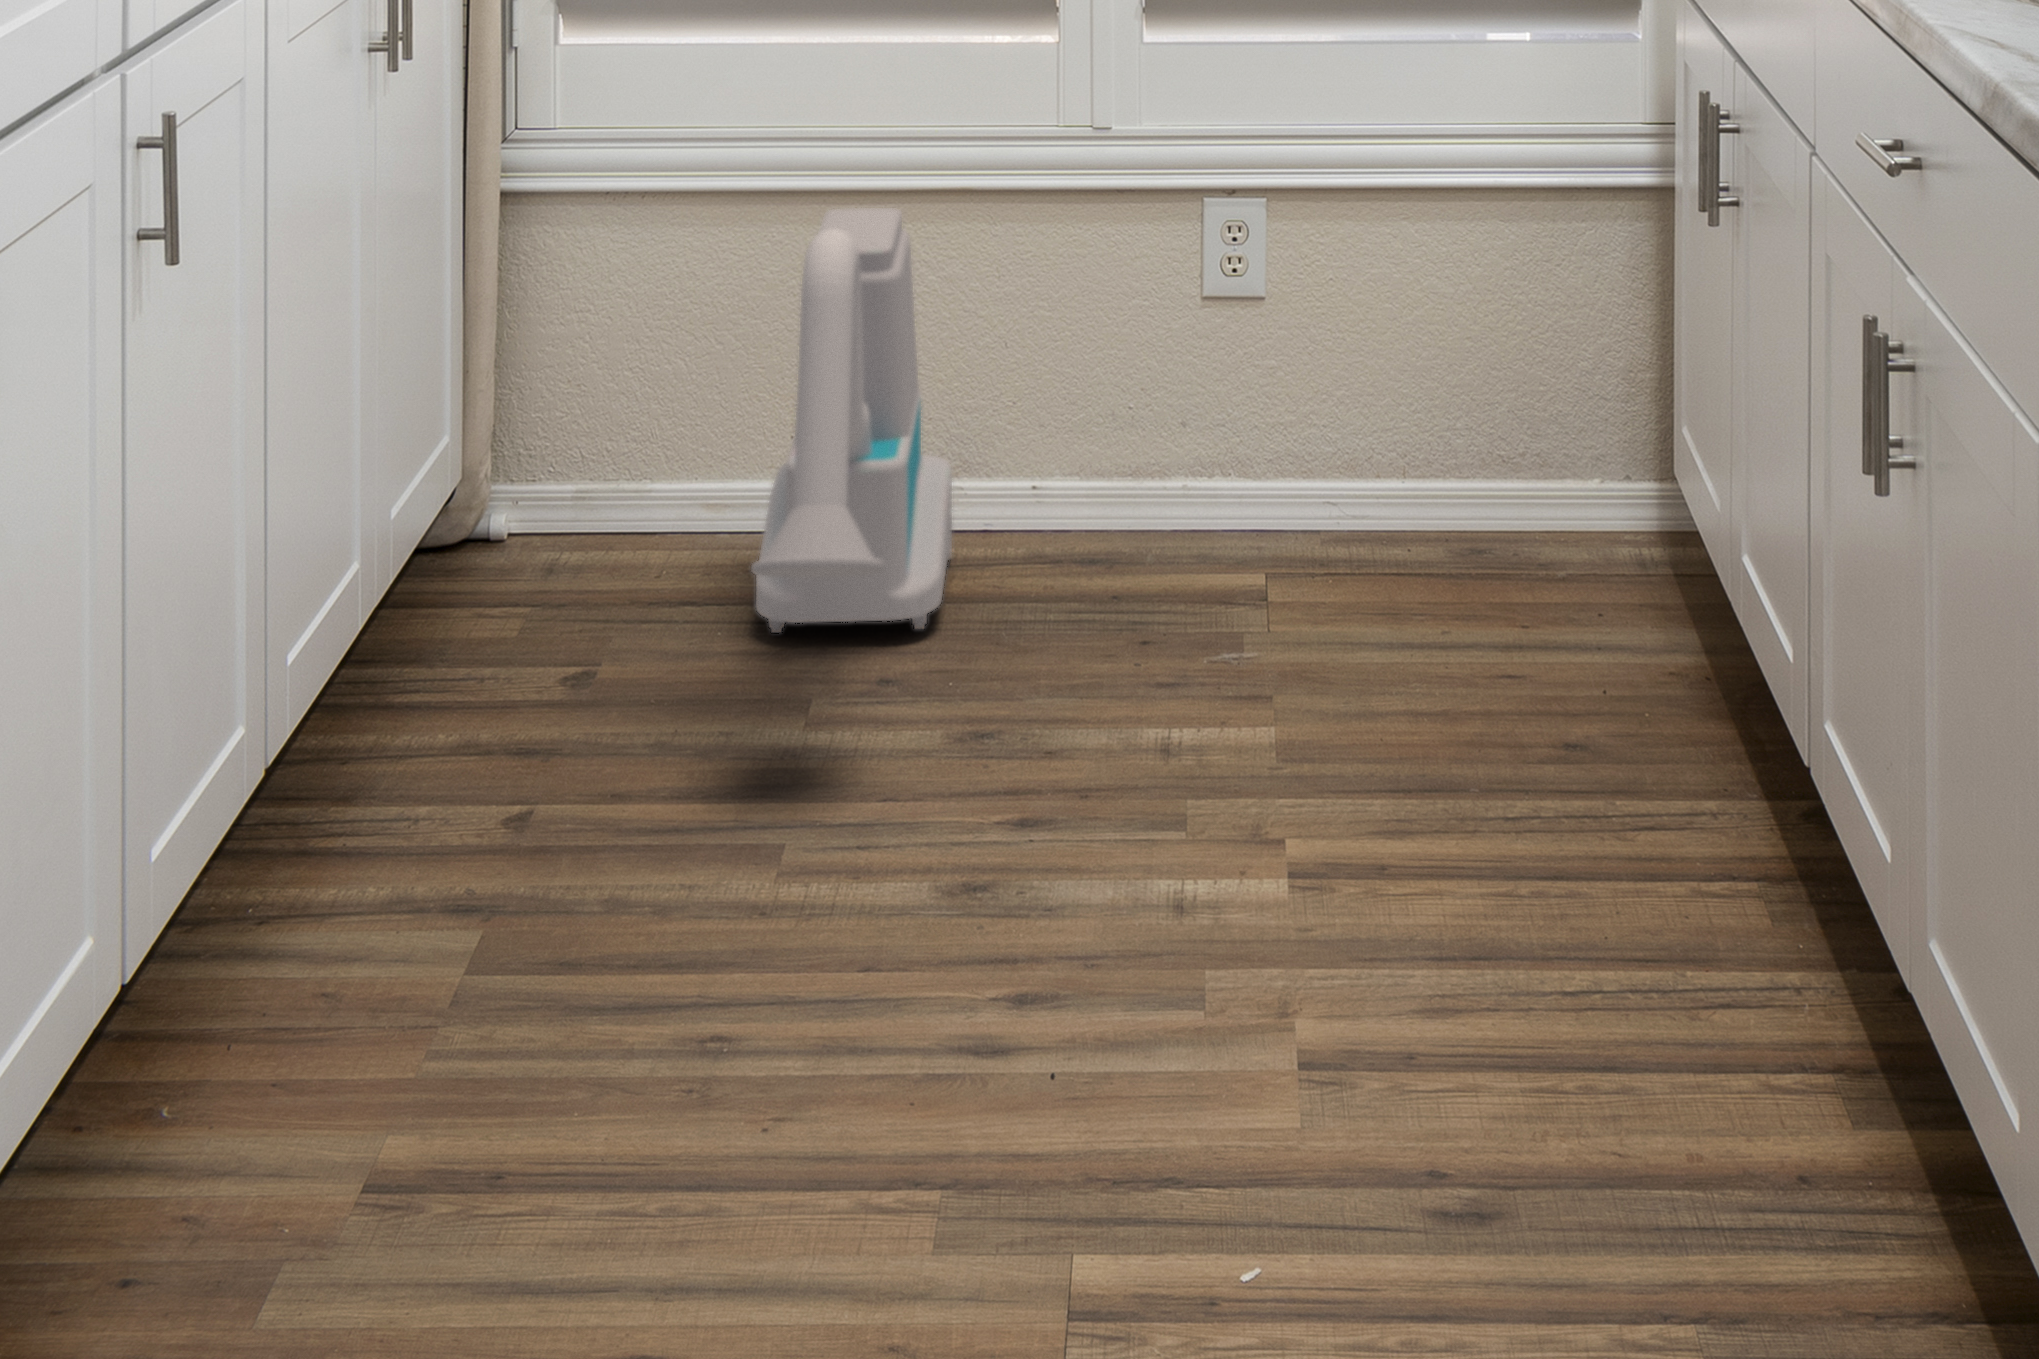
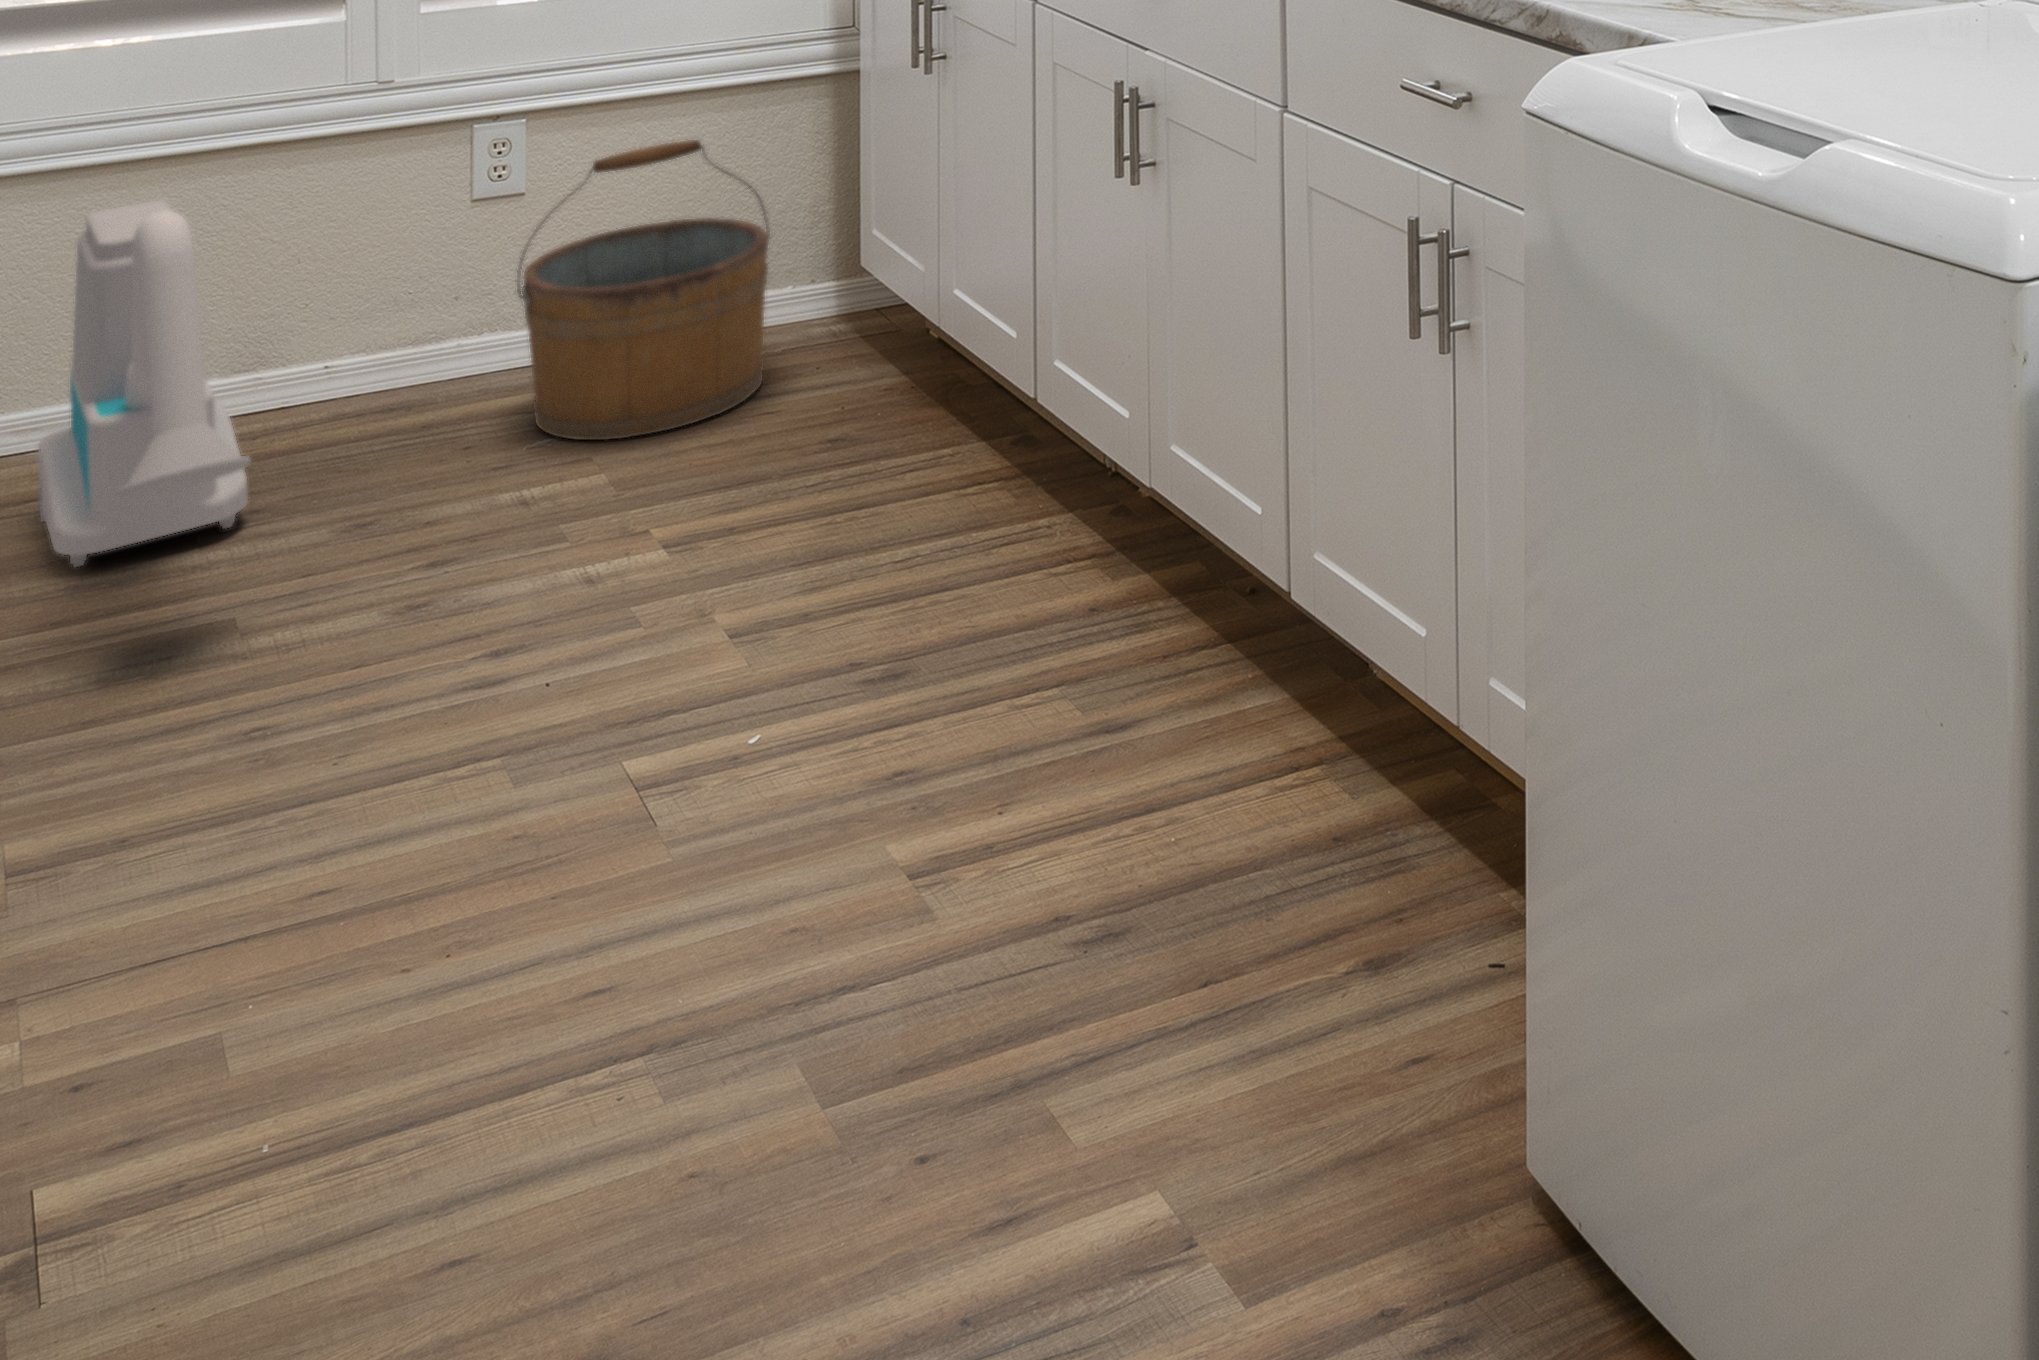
bucket: none [1241,248,1541,641] -> present [518,140,770,440]

